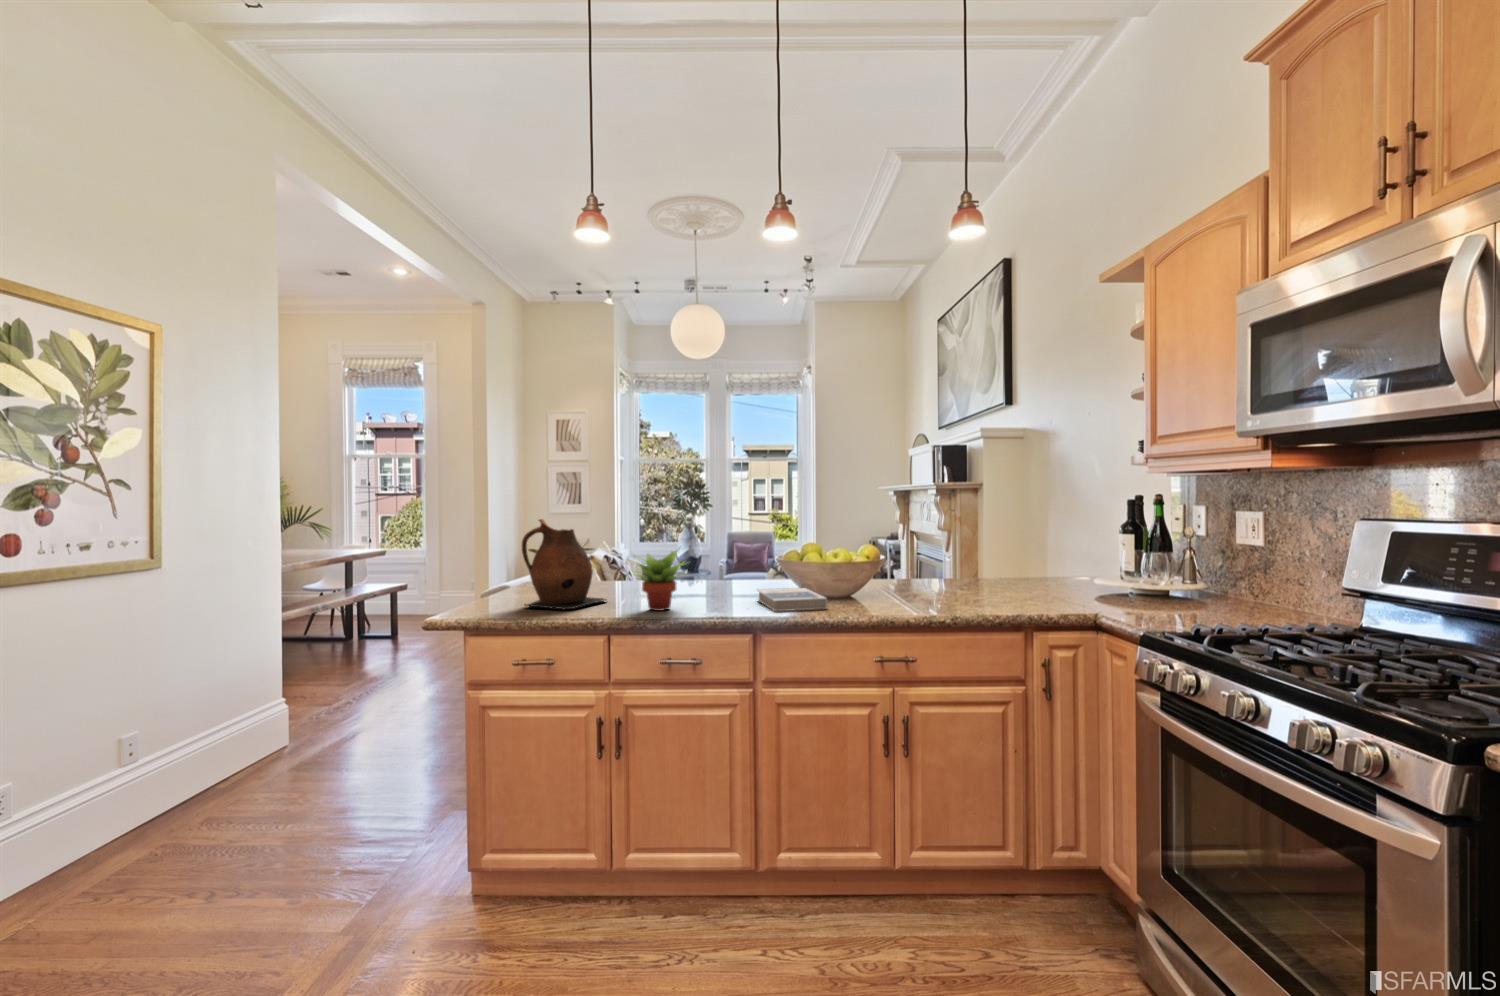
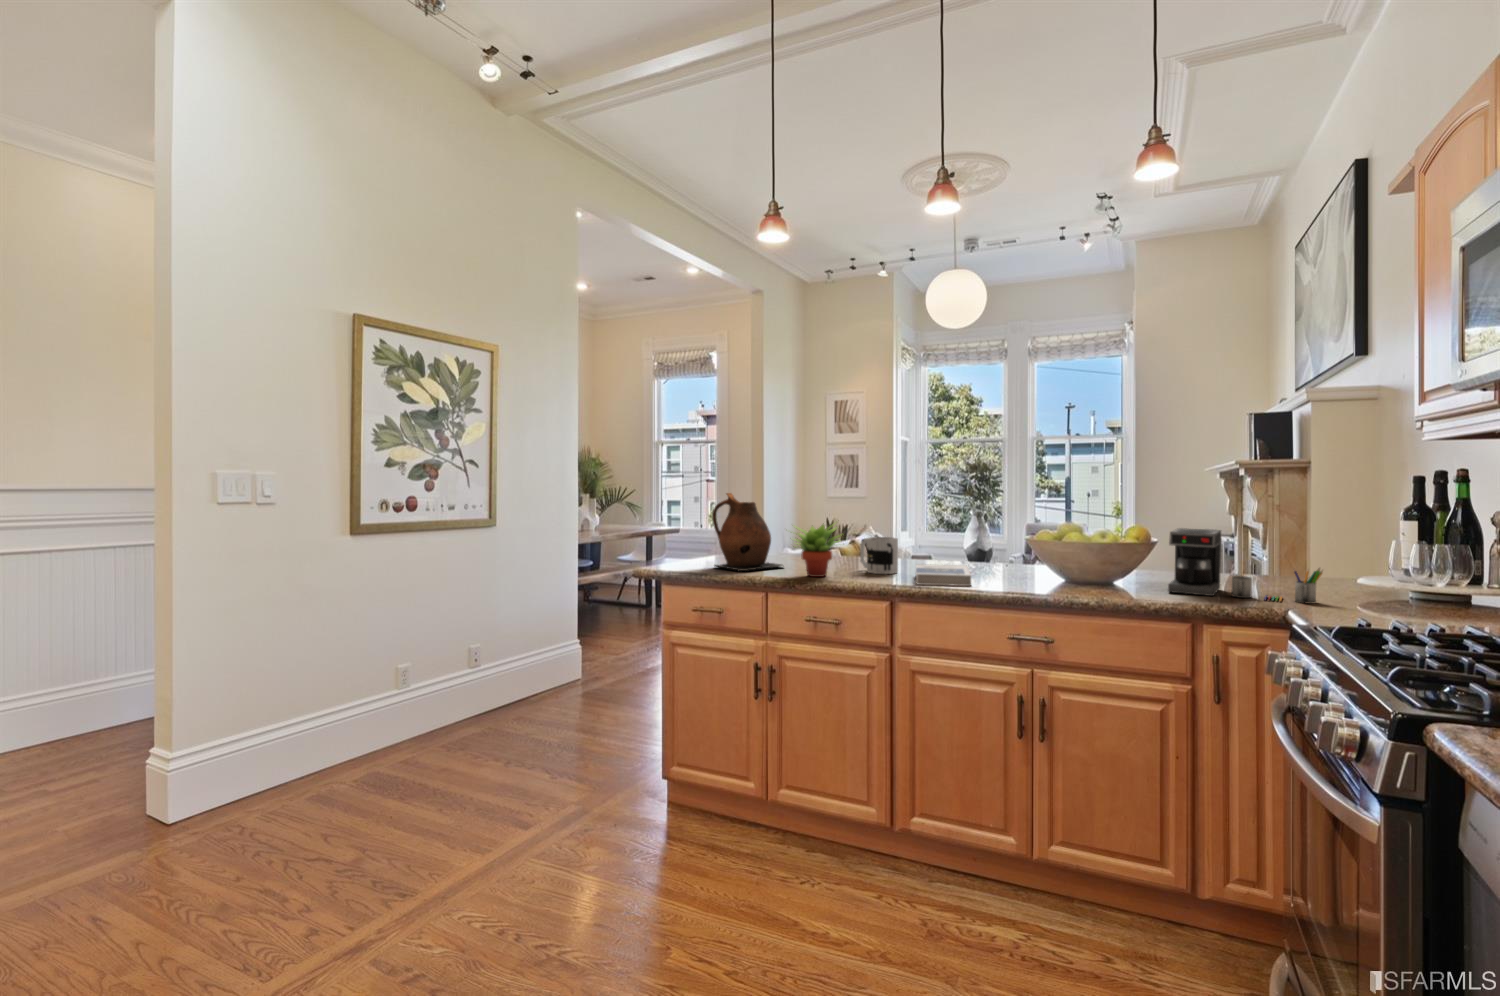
coffee maker: none [985,544,1108,605] -> present [1168,528,1322,604]
mug: none [691,562,734,602] -> present [860,537,898,574]

